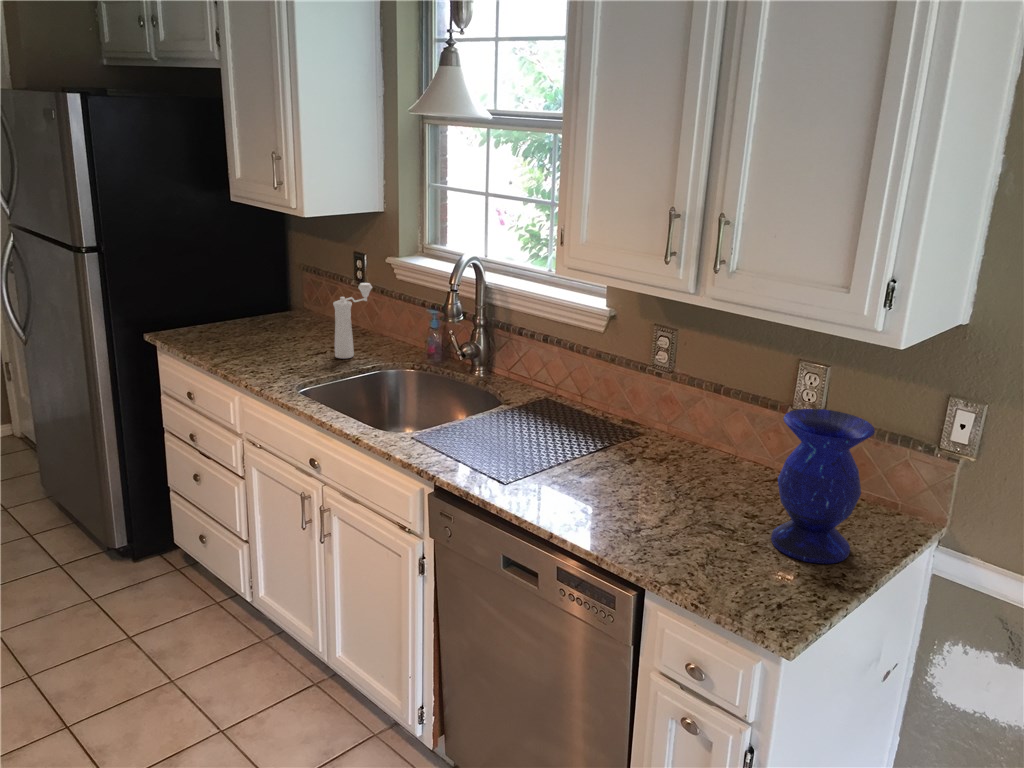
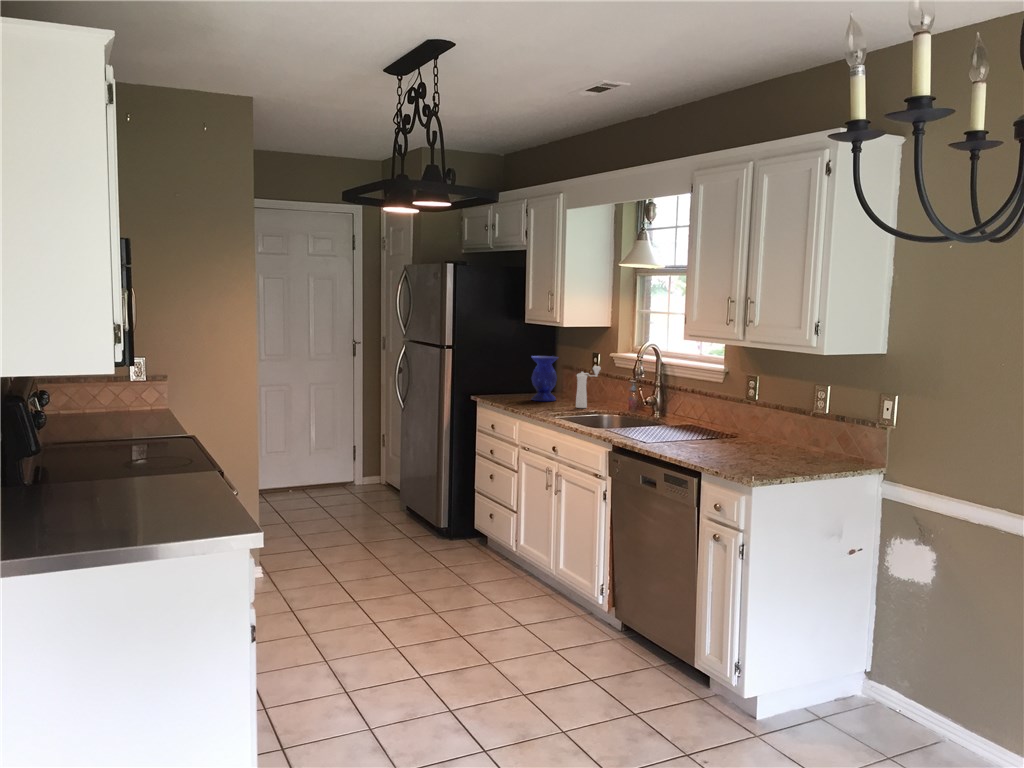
vase: present [771,409,875,564] -> present [531,356,558,401]

